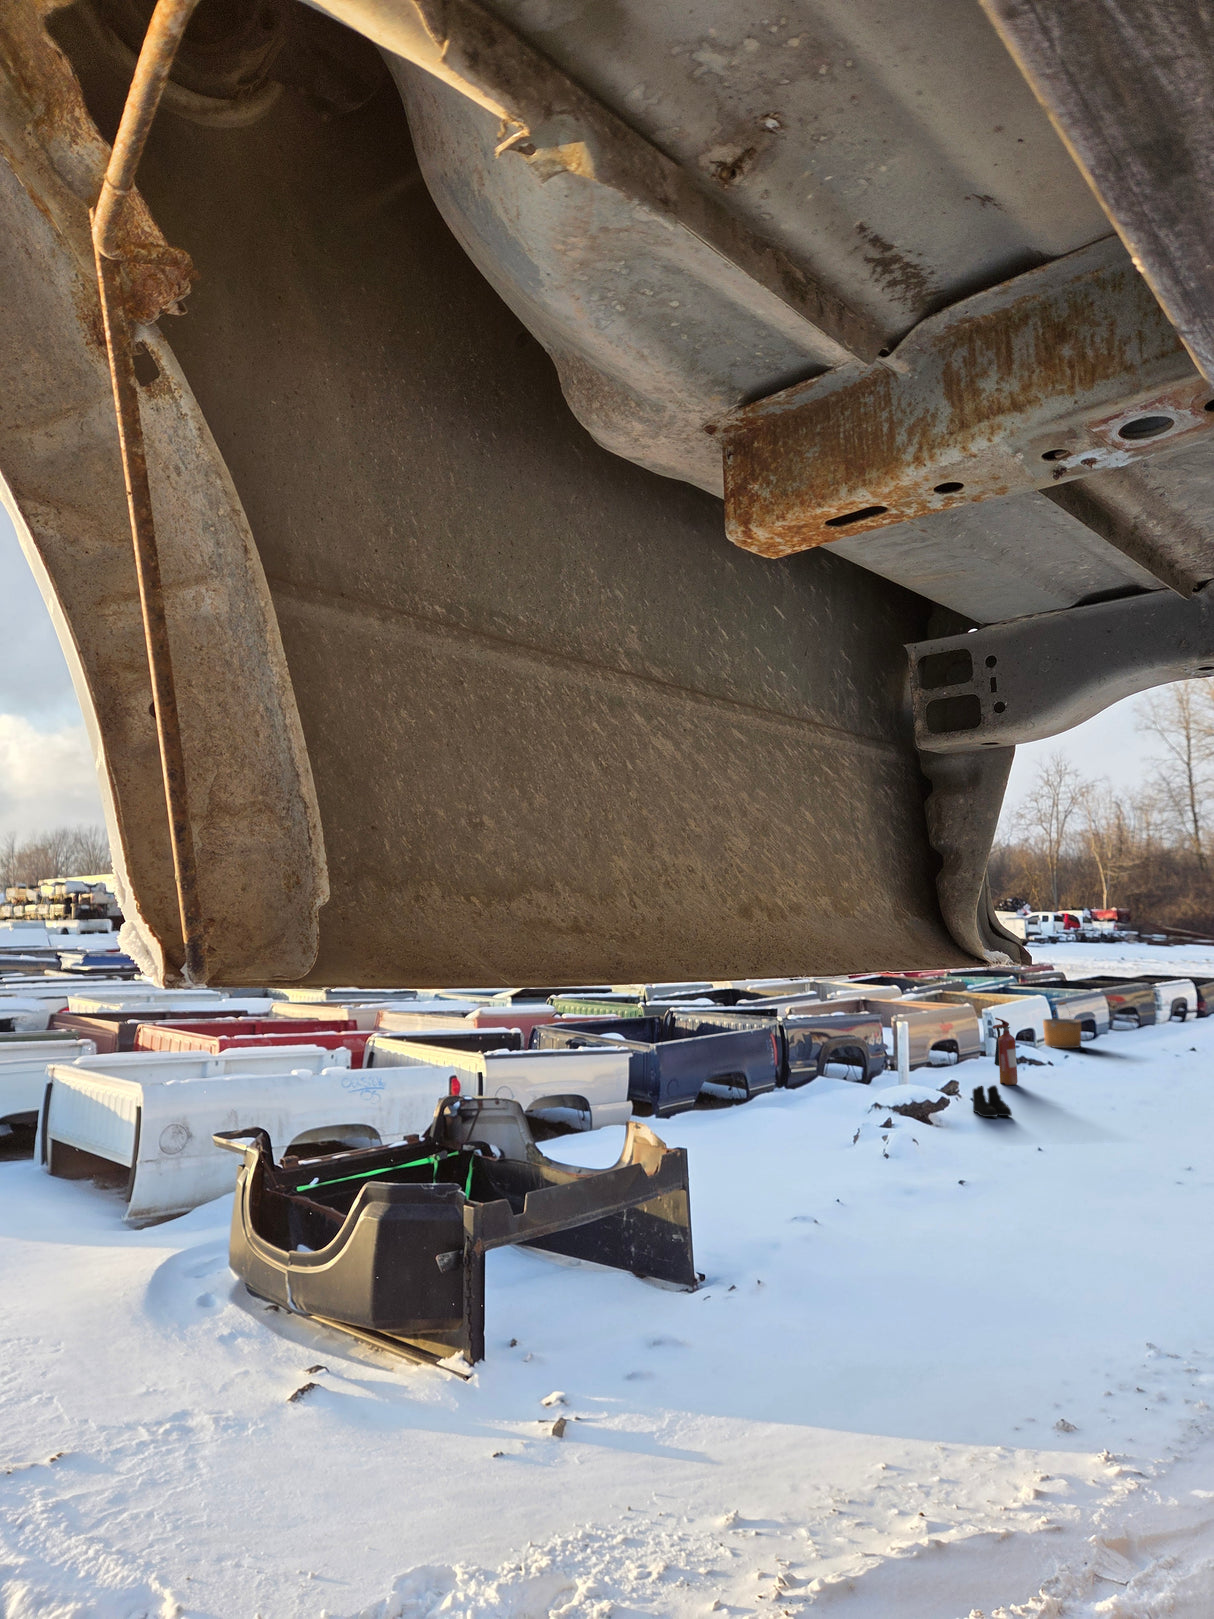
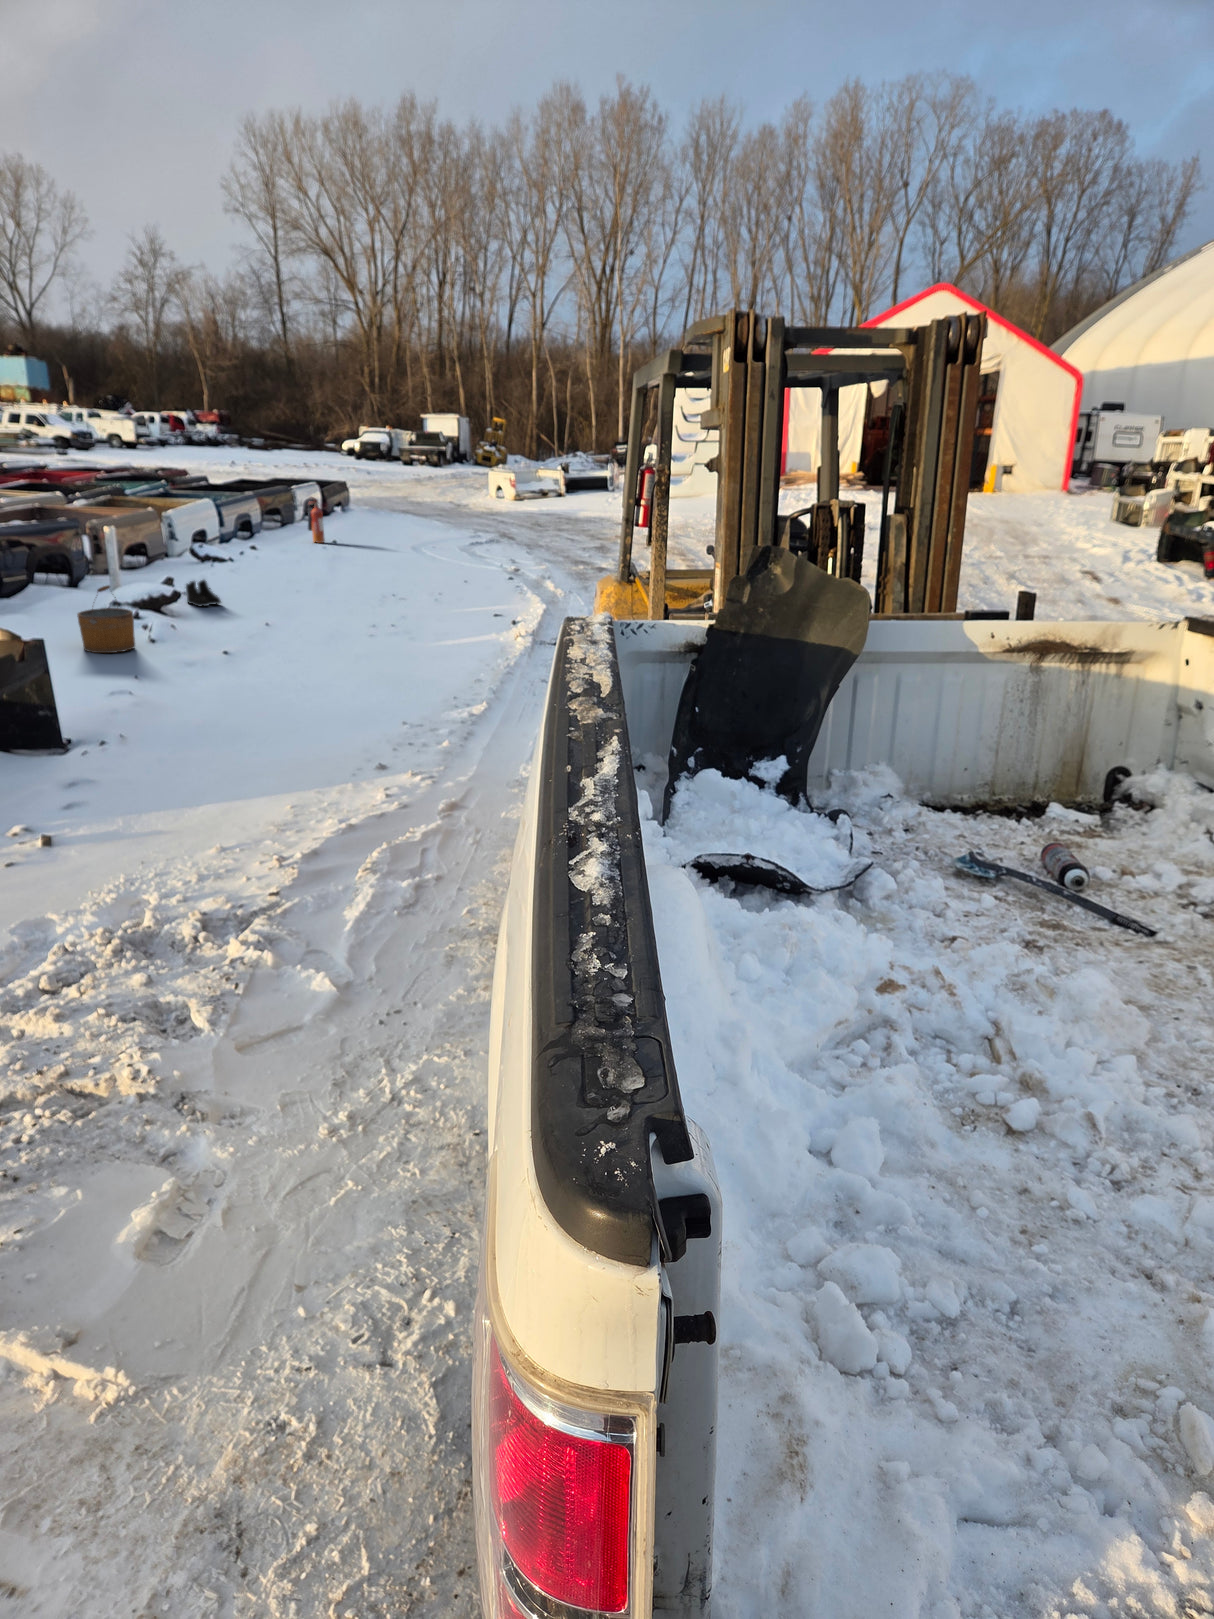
bucket: present [1043,1002,1081,1048] -> present [77,585,135,653]
fire extinguisher: present [992,1018,1018,1085] -> present [308,497,325,543]

